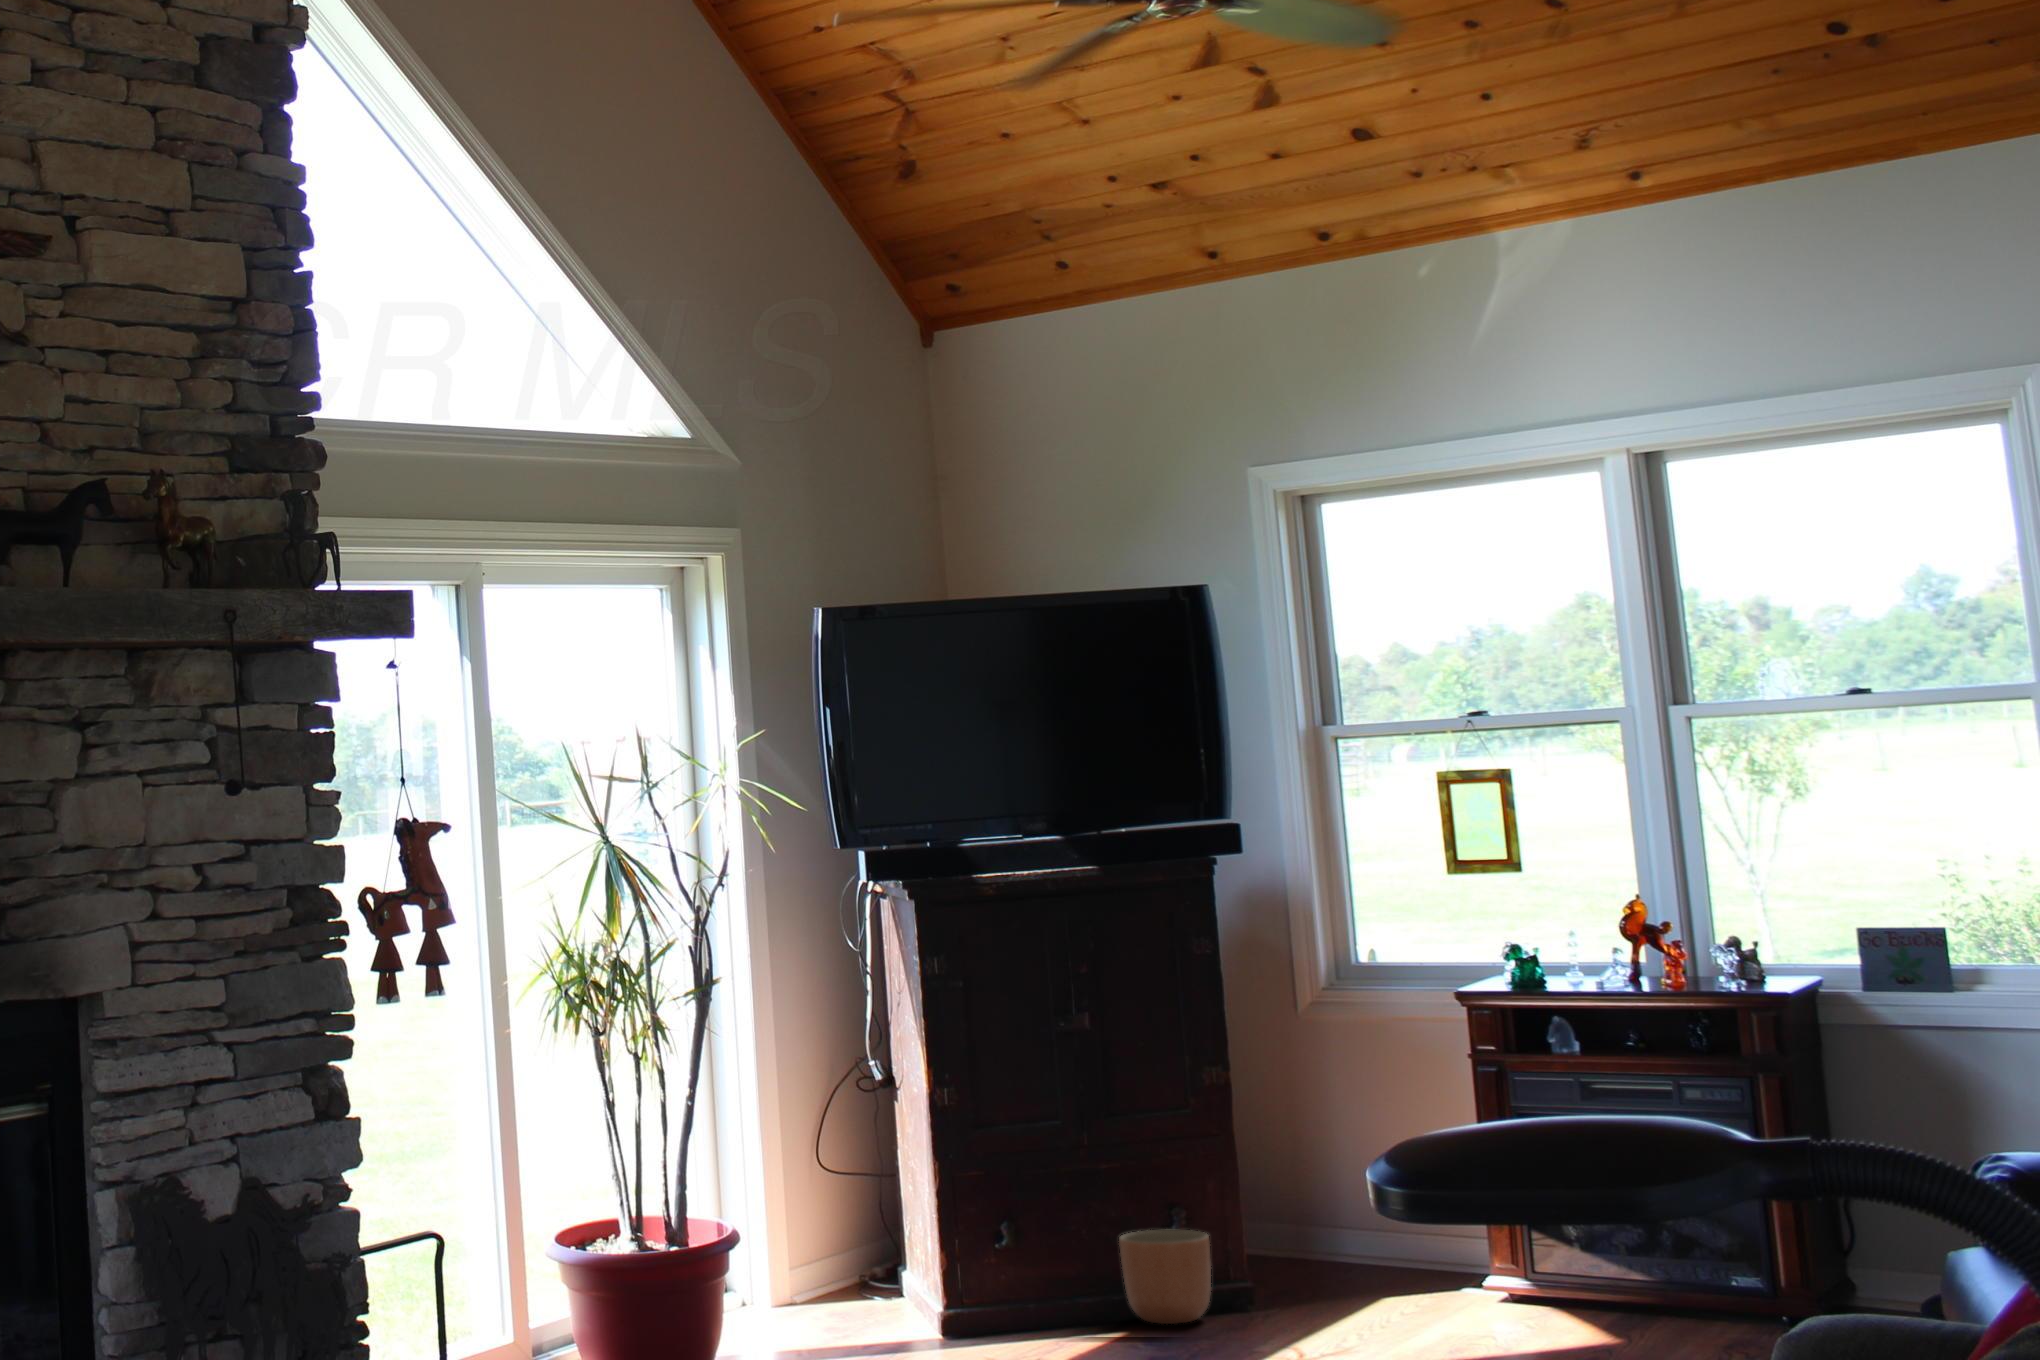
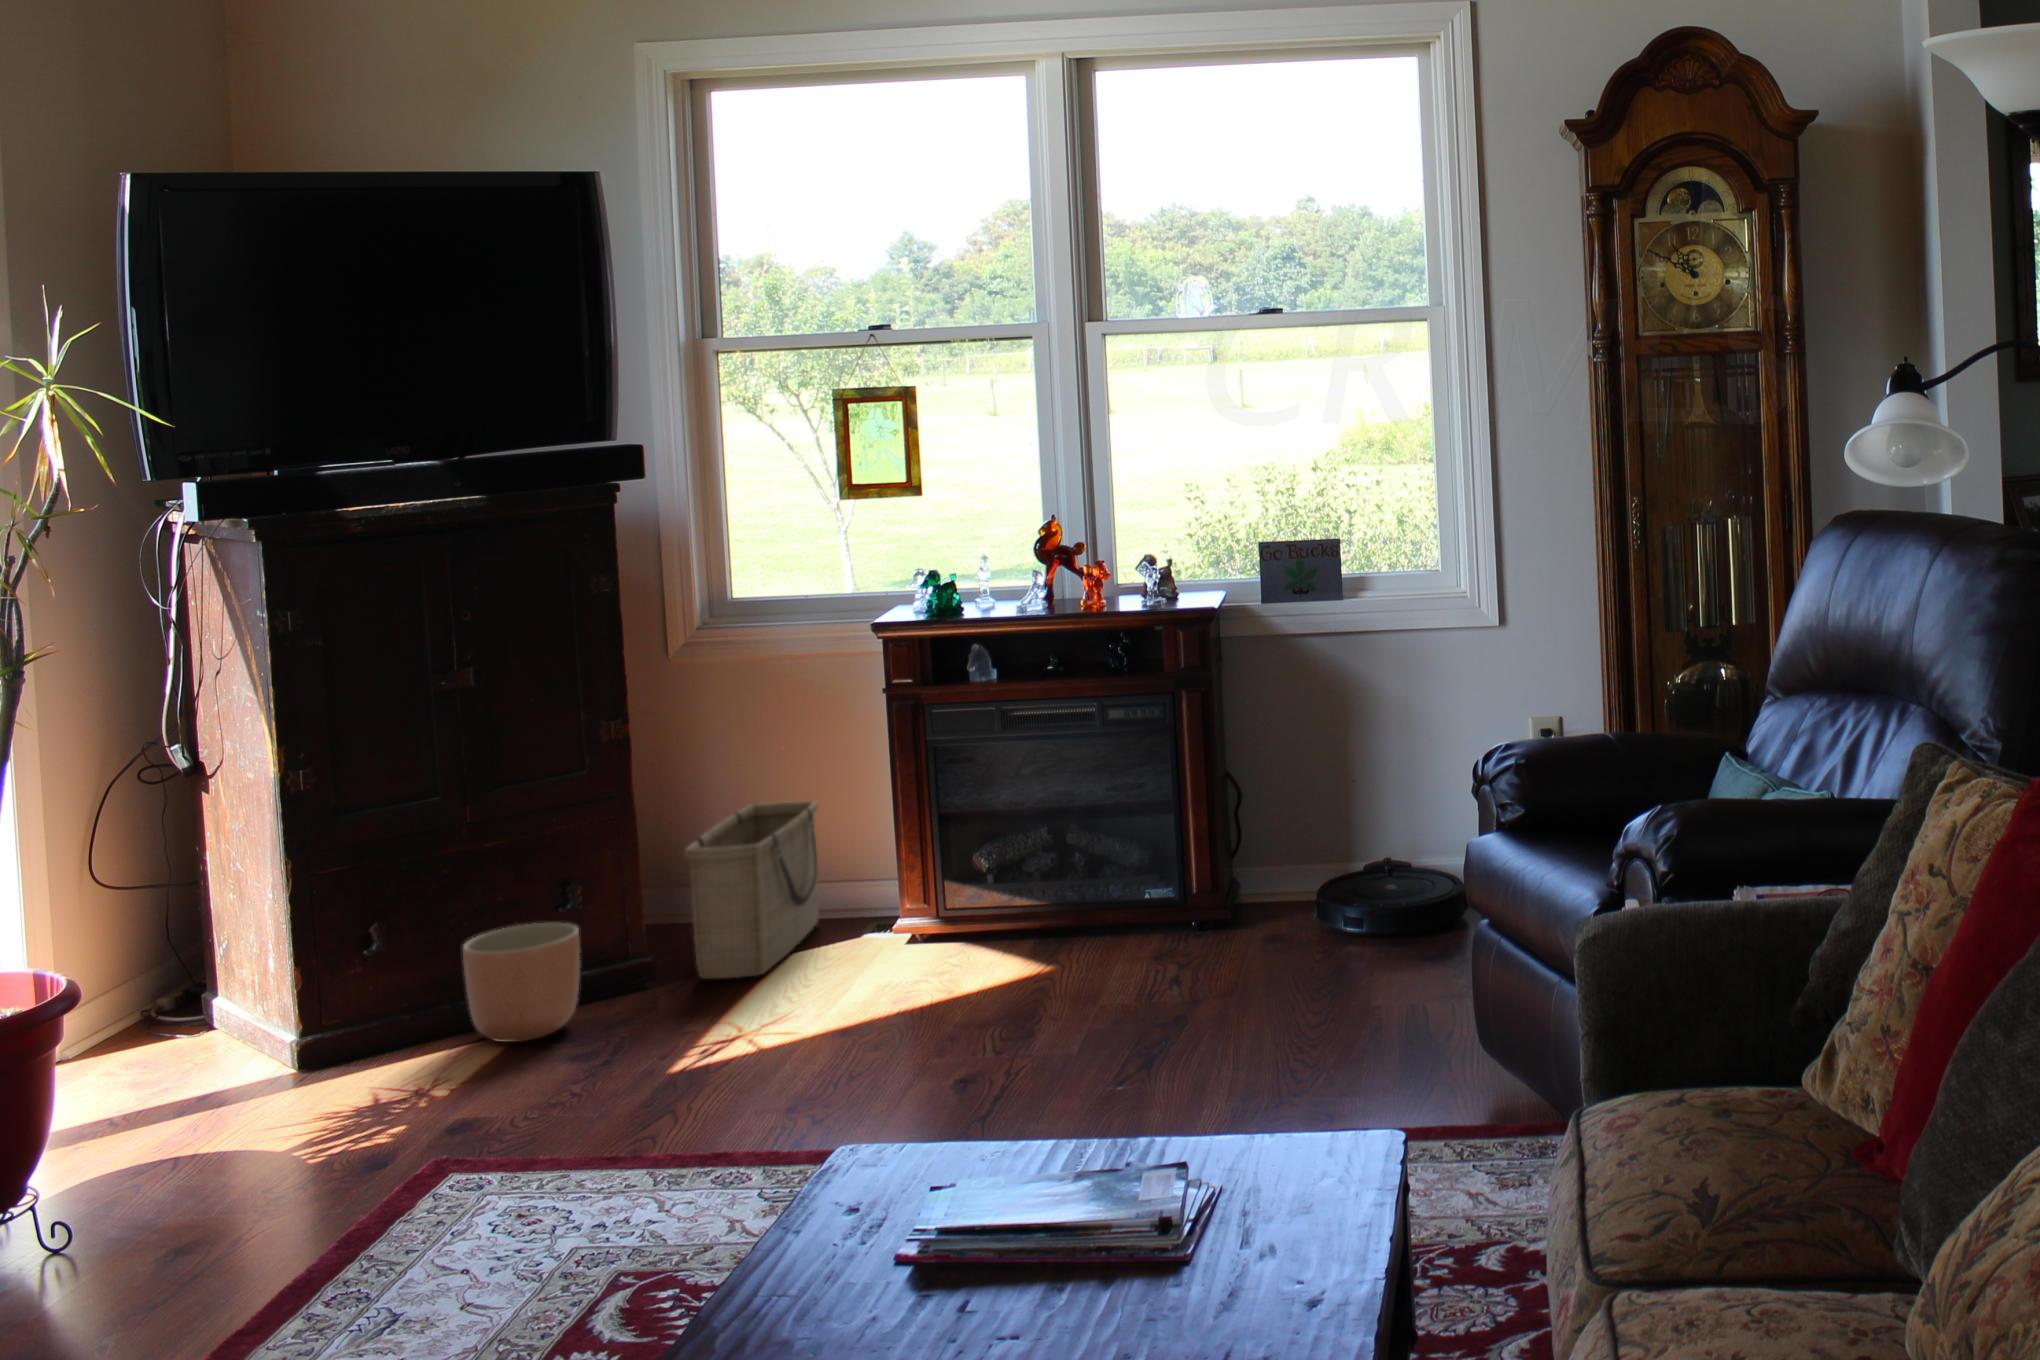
basket: none [1300,1160,1438,1307] -> present [685,801,819,979]

